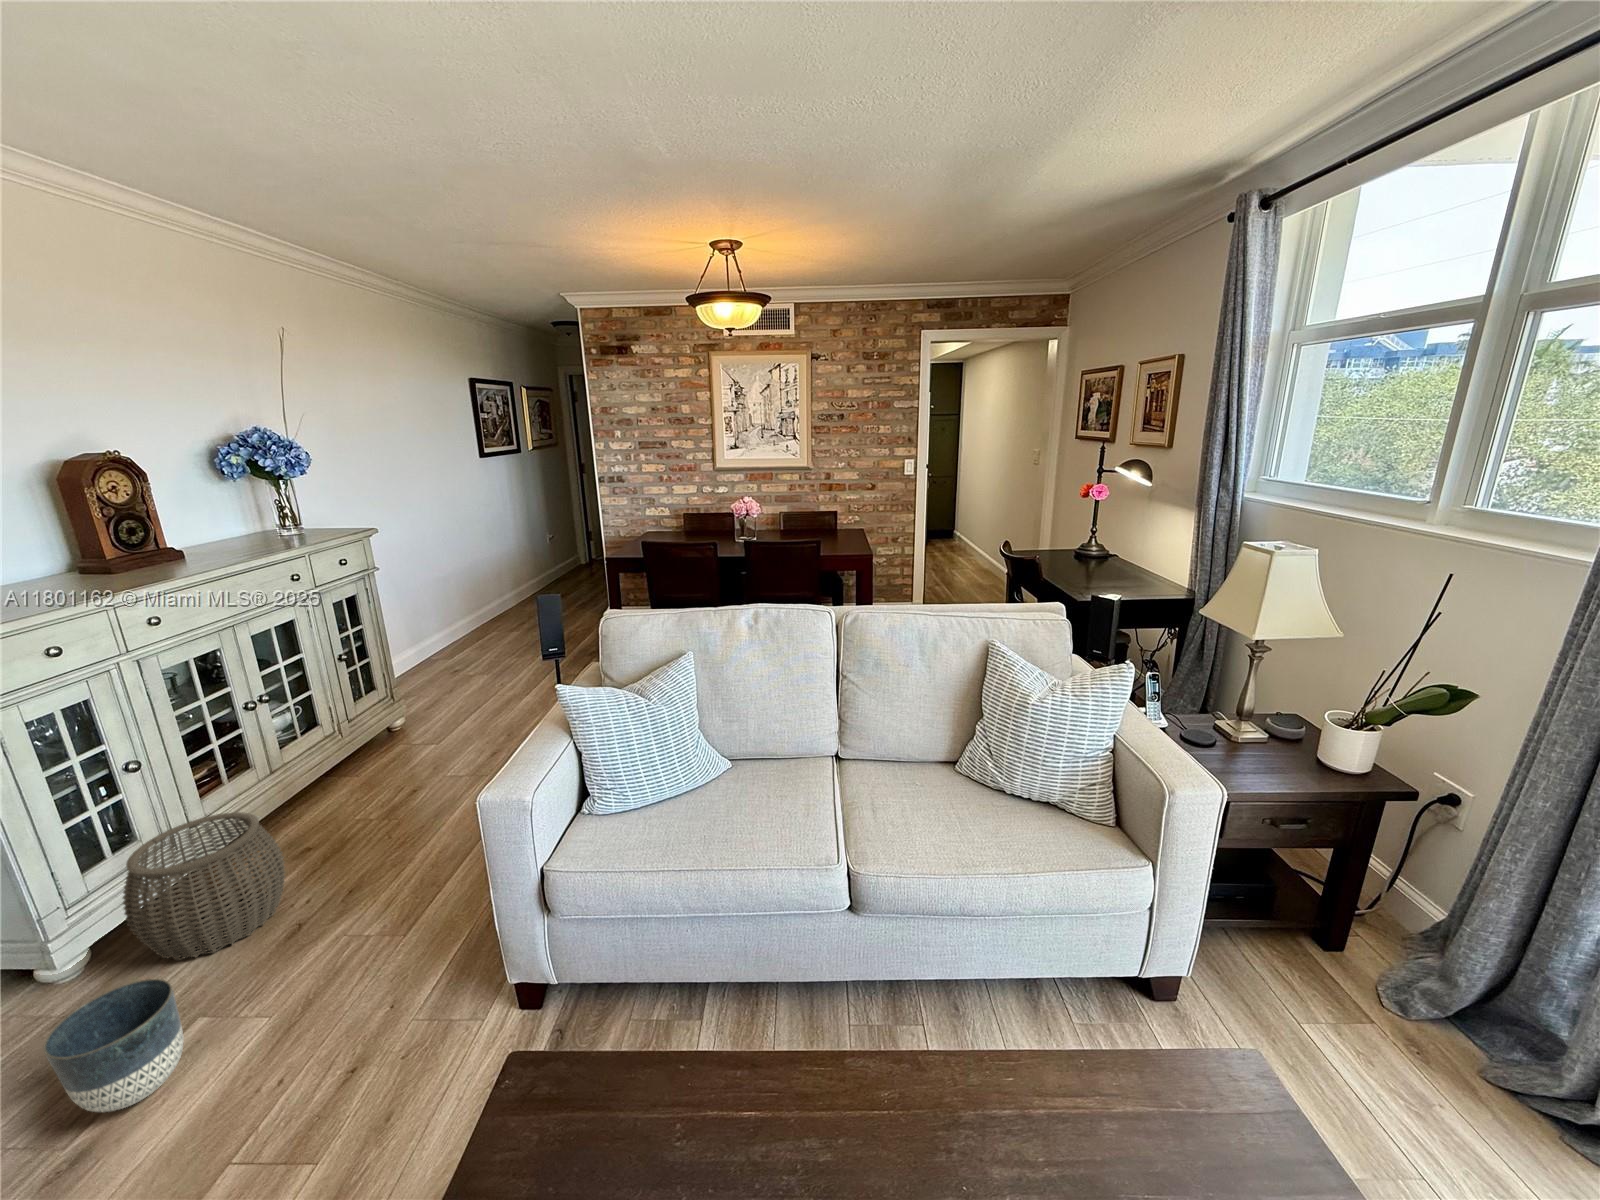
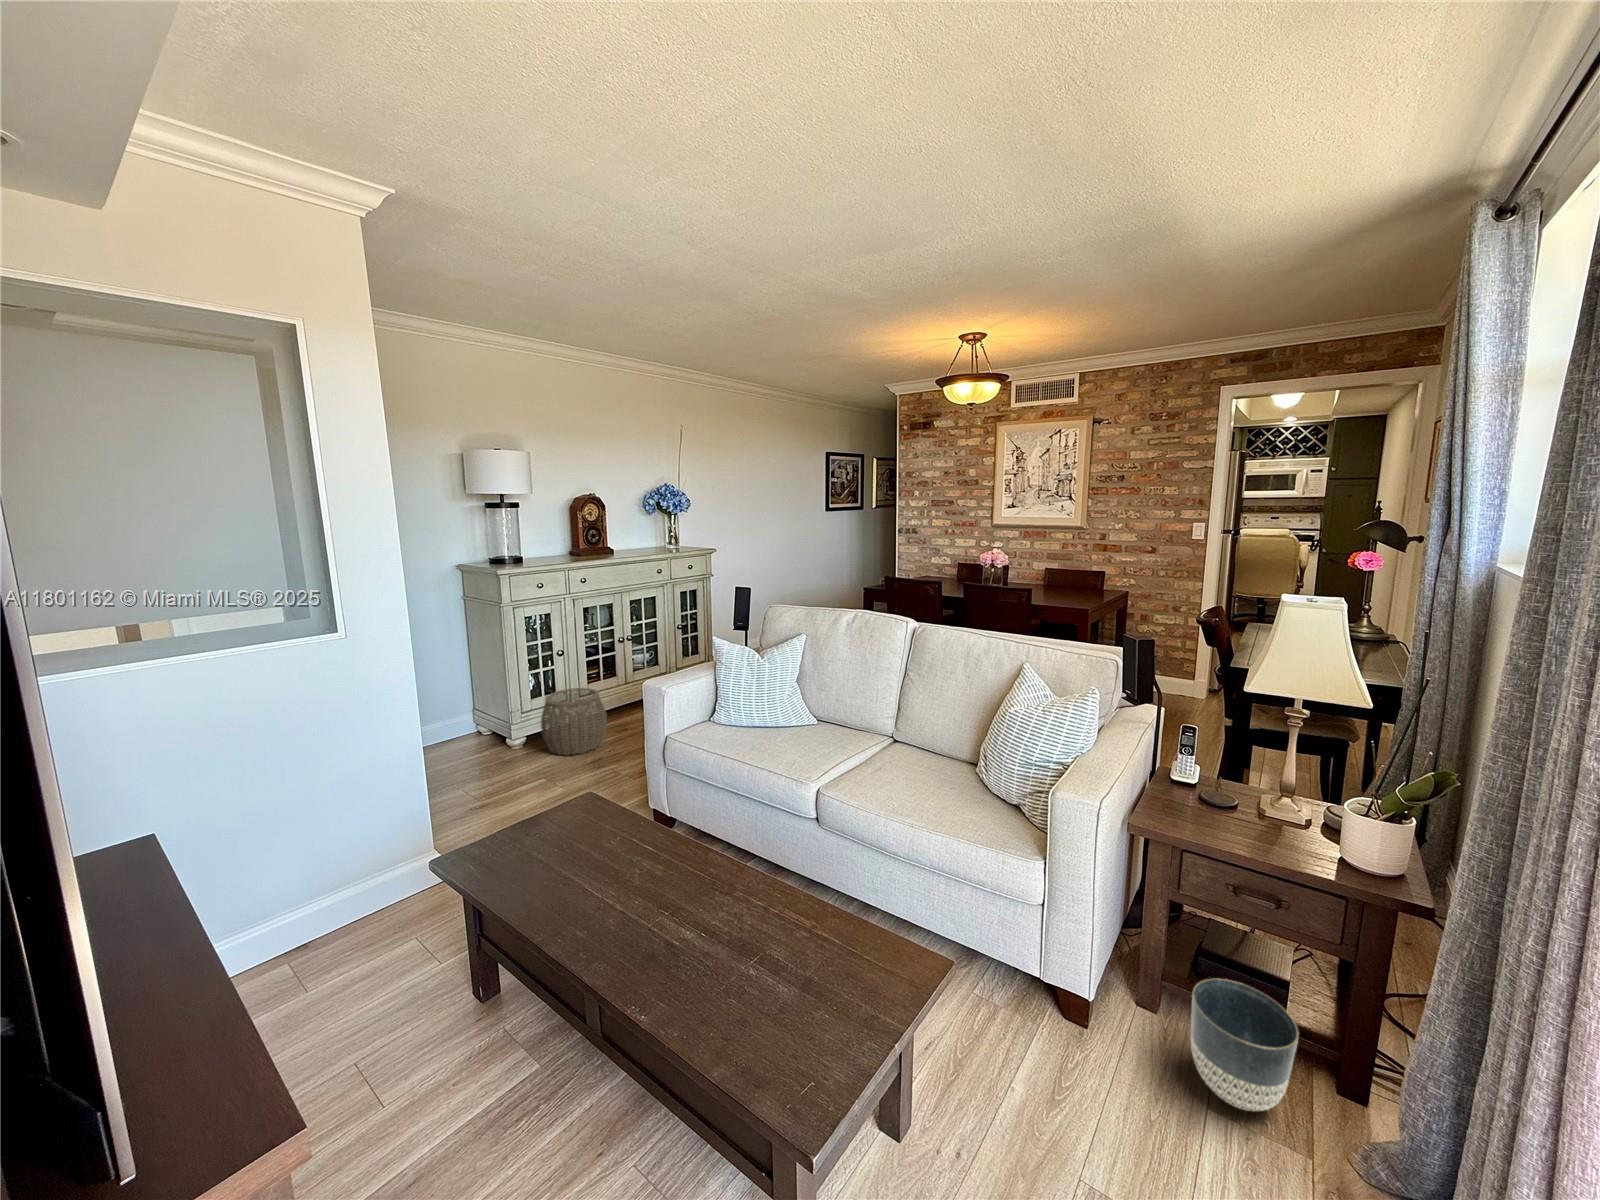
planter: present [43,979,184,1112] -> present [1191,979,1299,1111]

